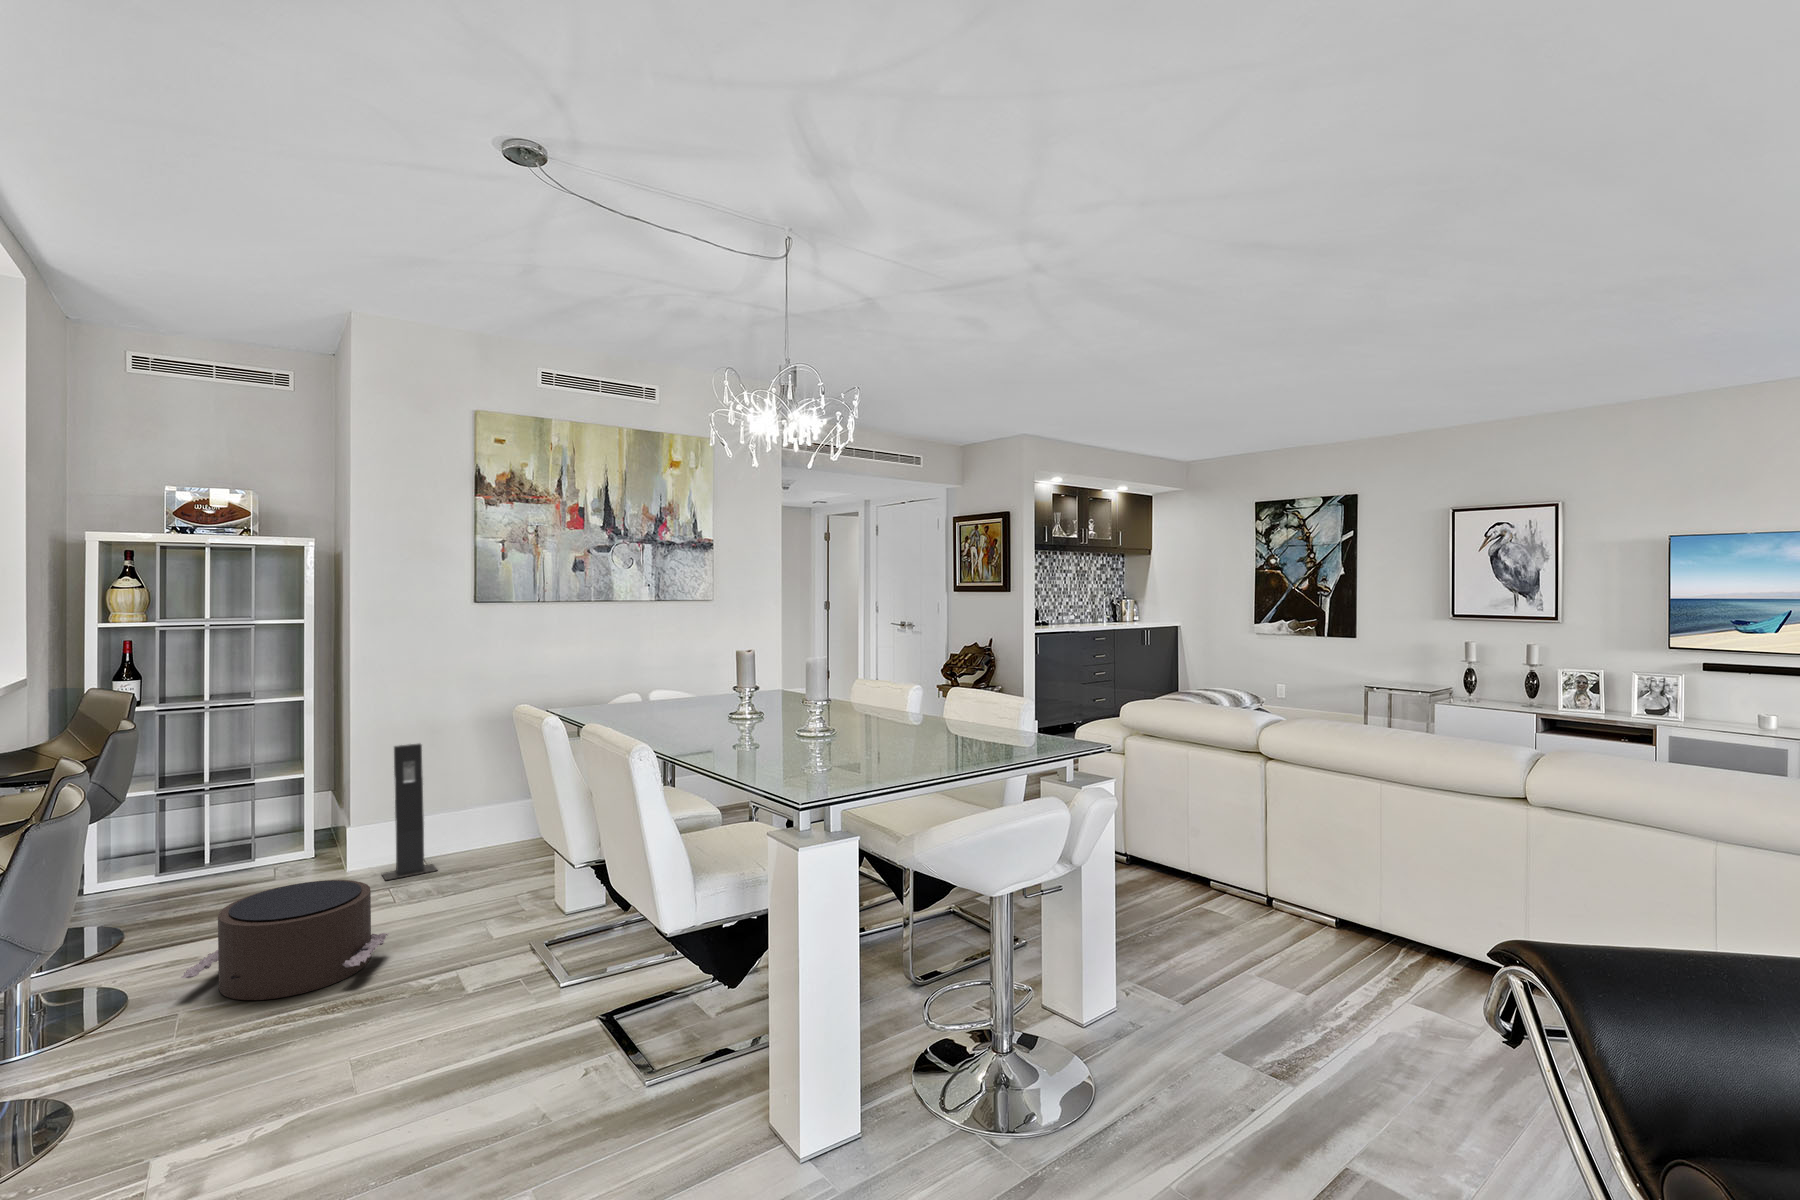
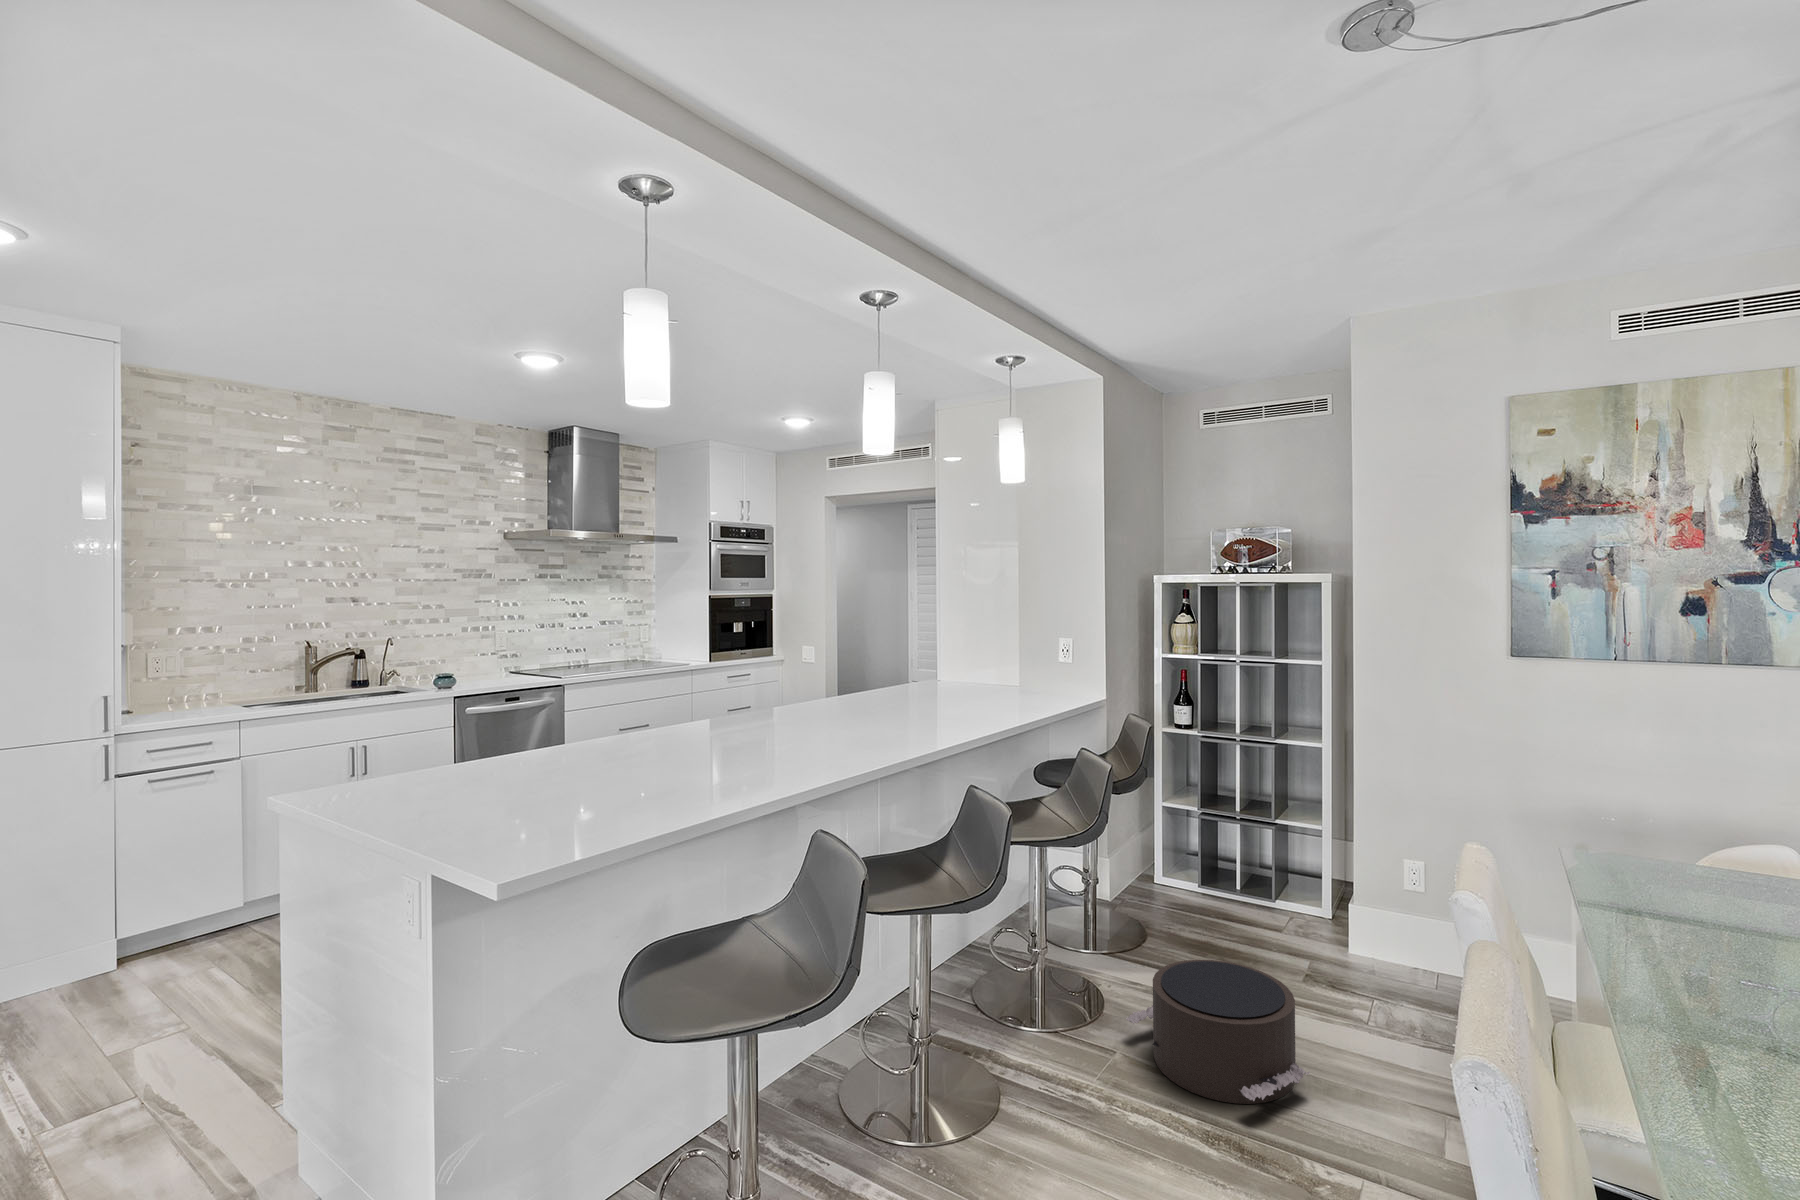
speaker: present [382,744,437,880] -> none [1375,826,1441,998]

